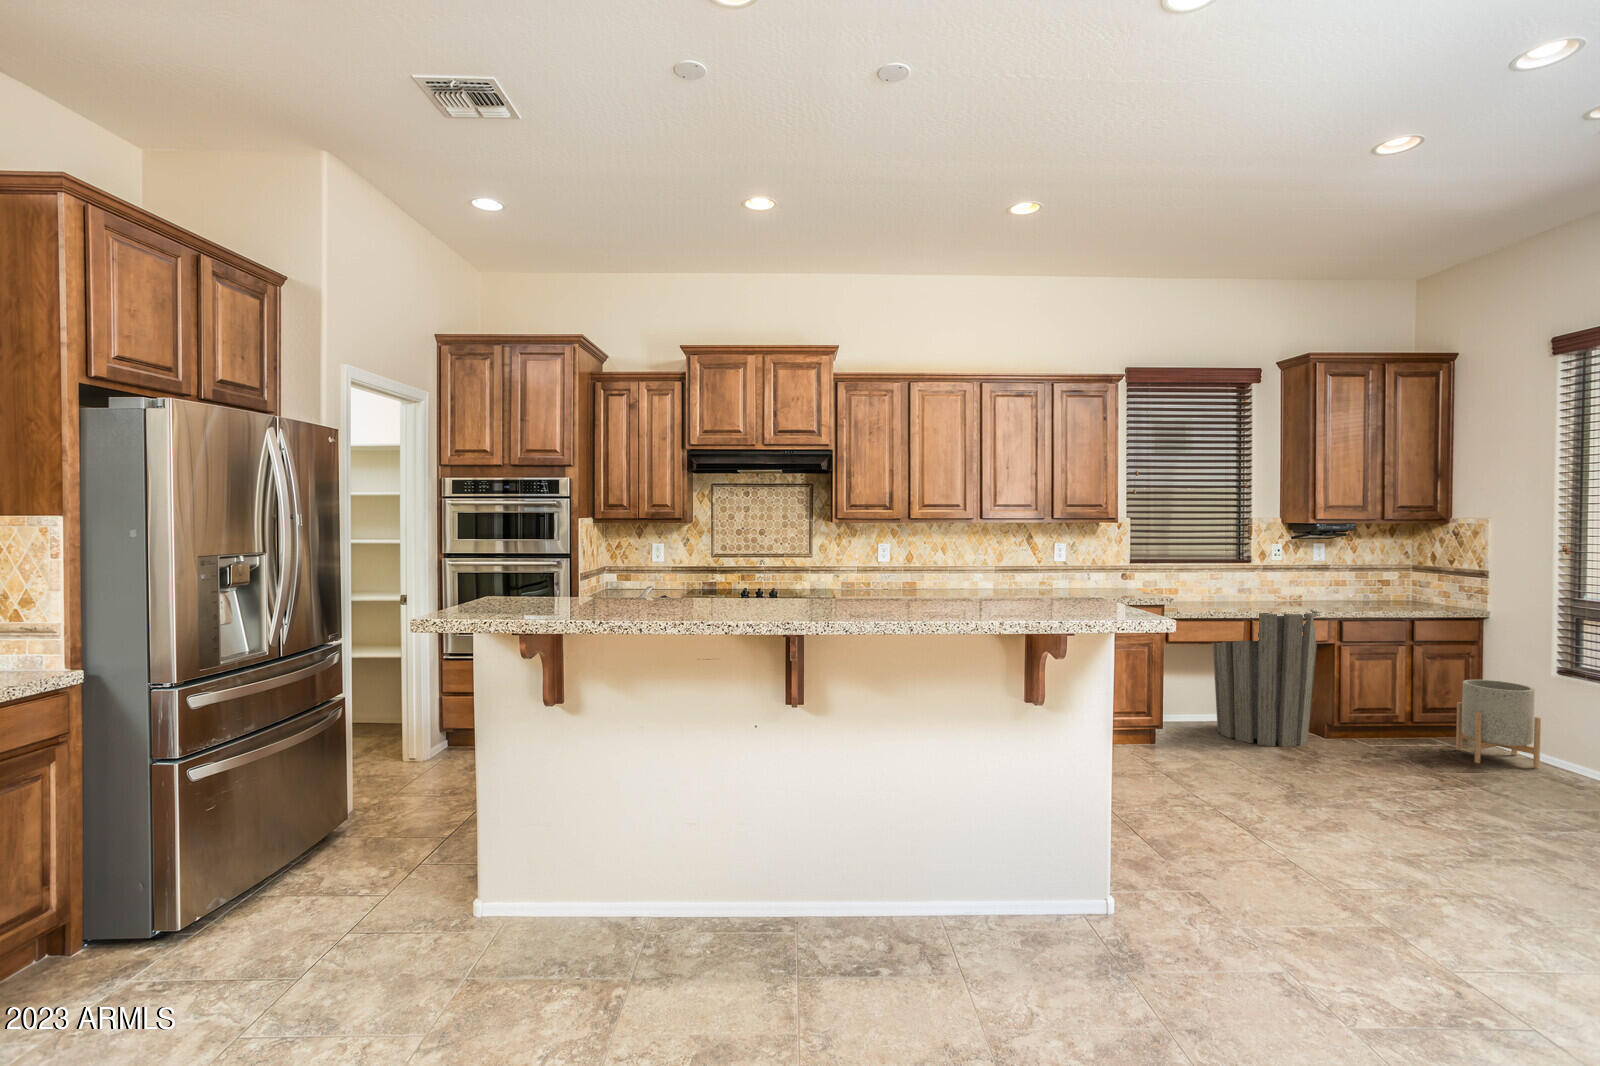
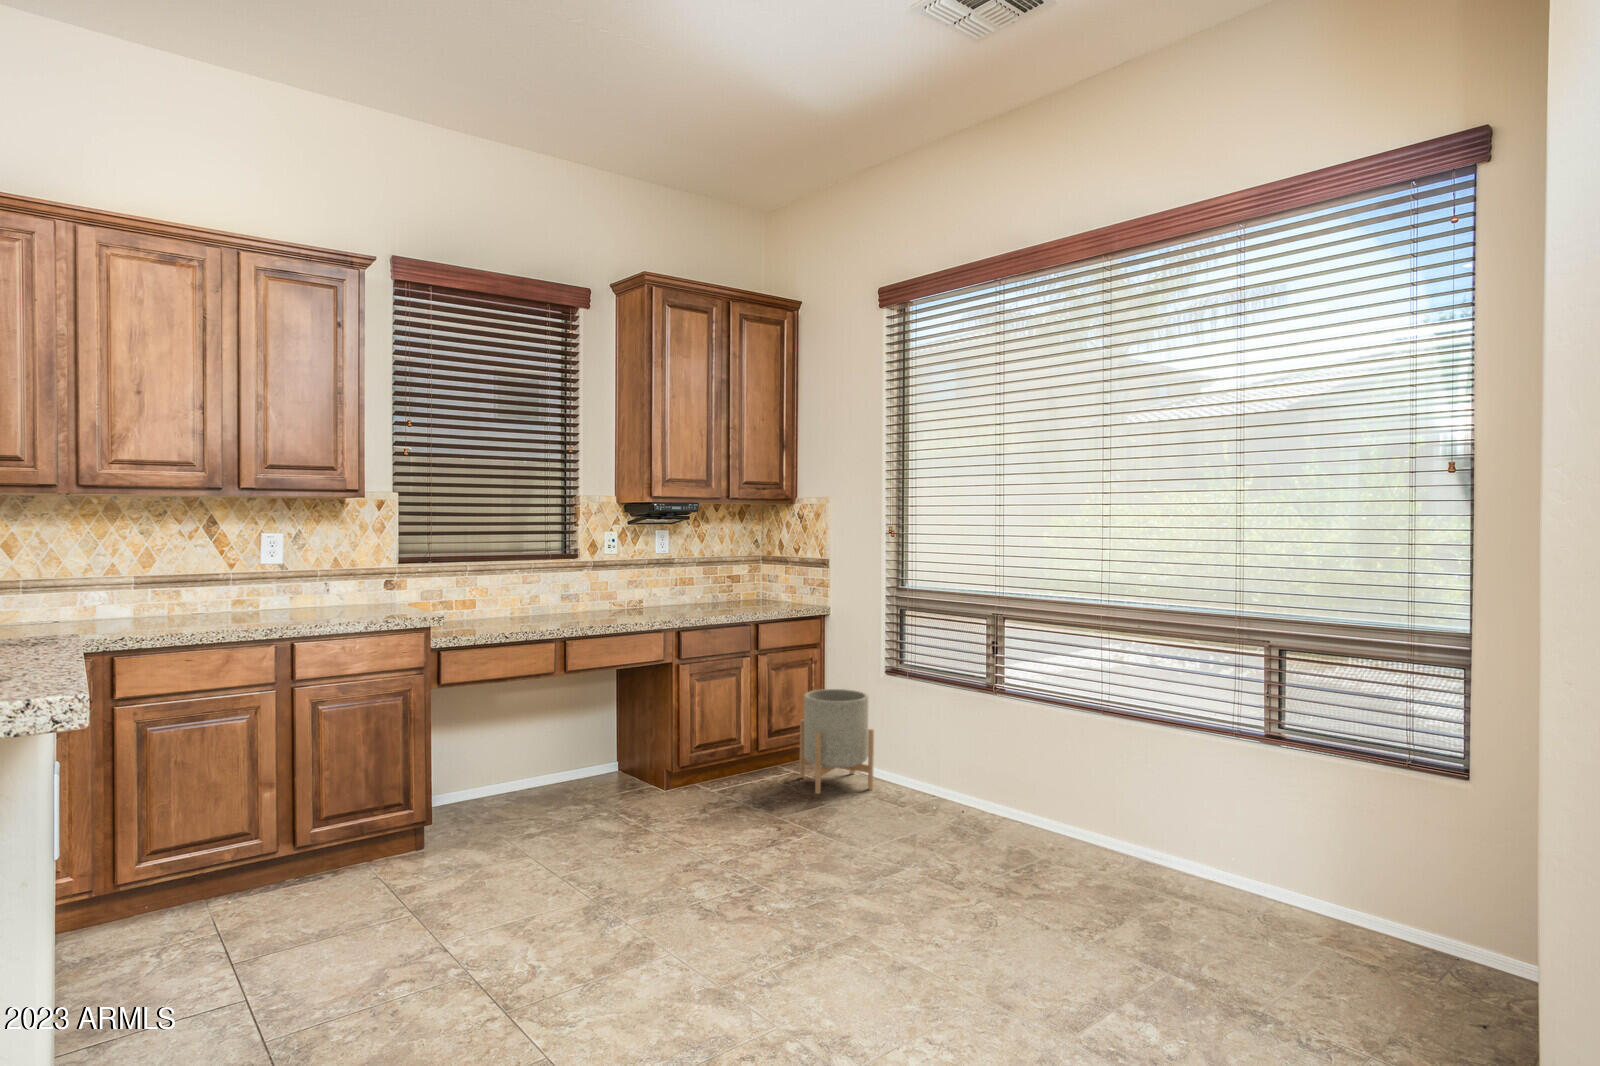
trash can: present [1213,610,1319,747] -> none [518,615,654,819]

